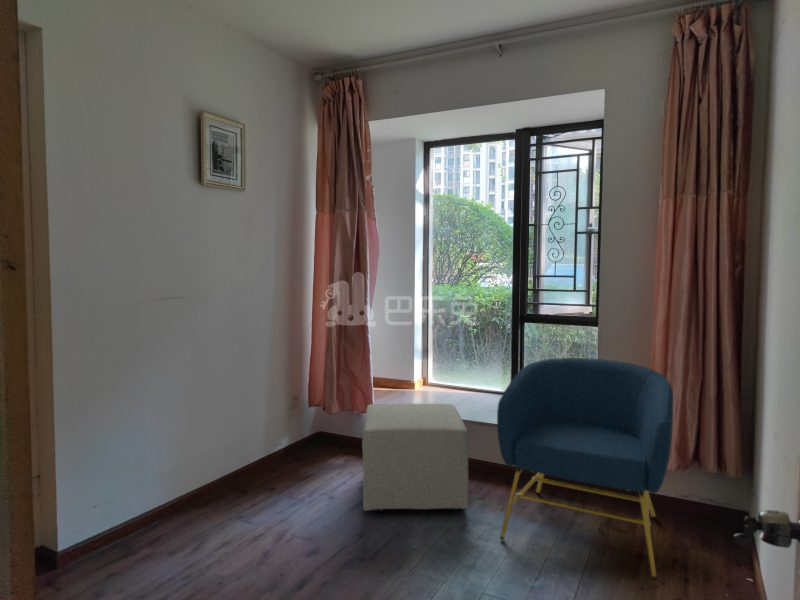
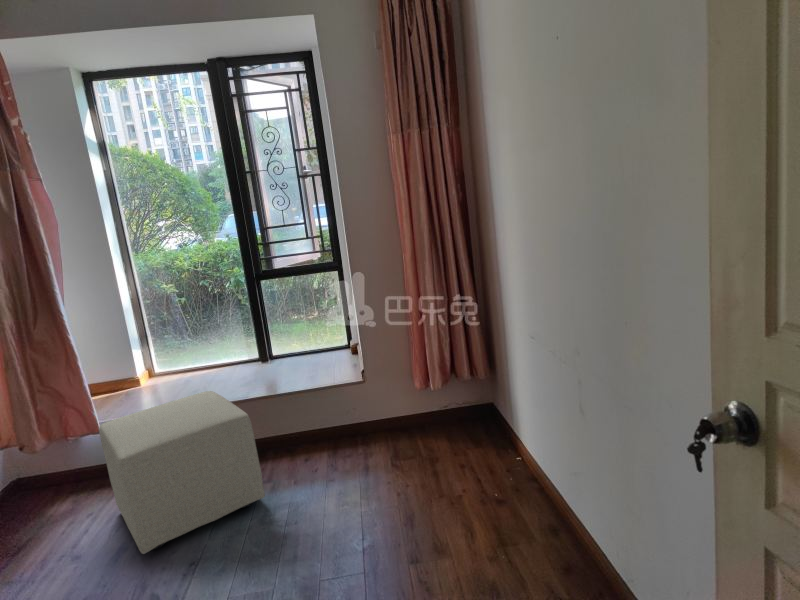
armchair: present [497,358,673,580] -> none [284,300,459,513]

